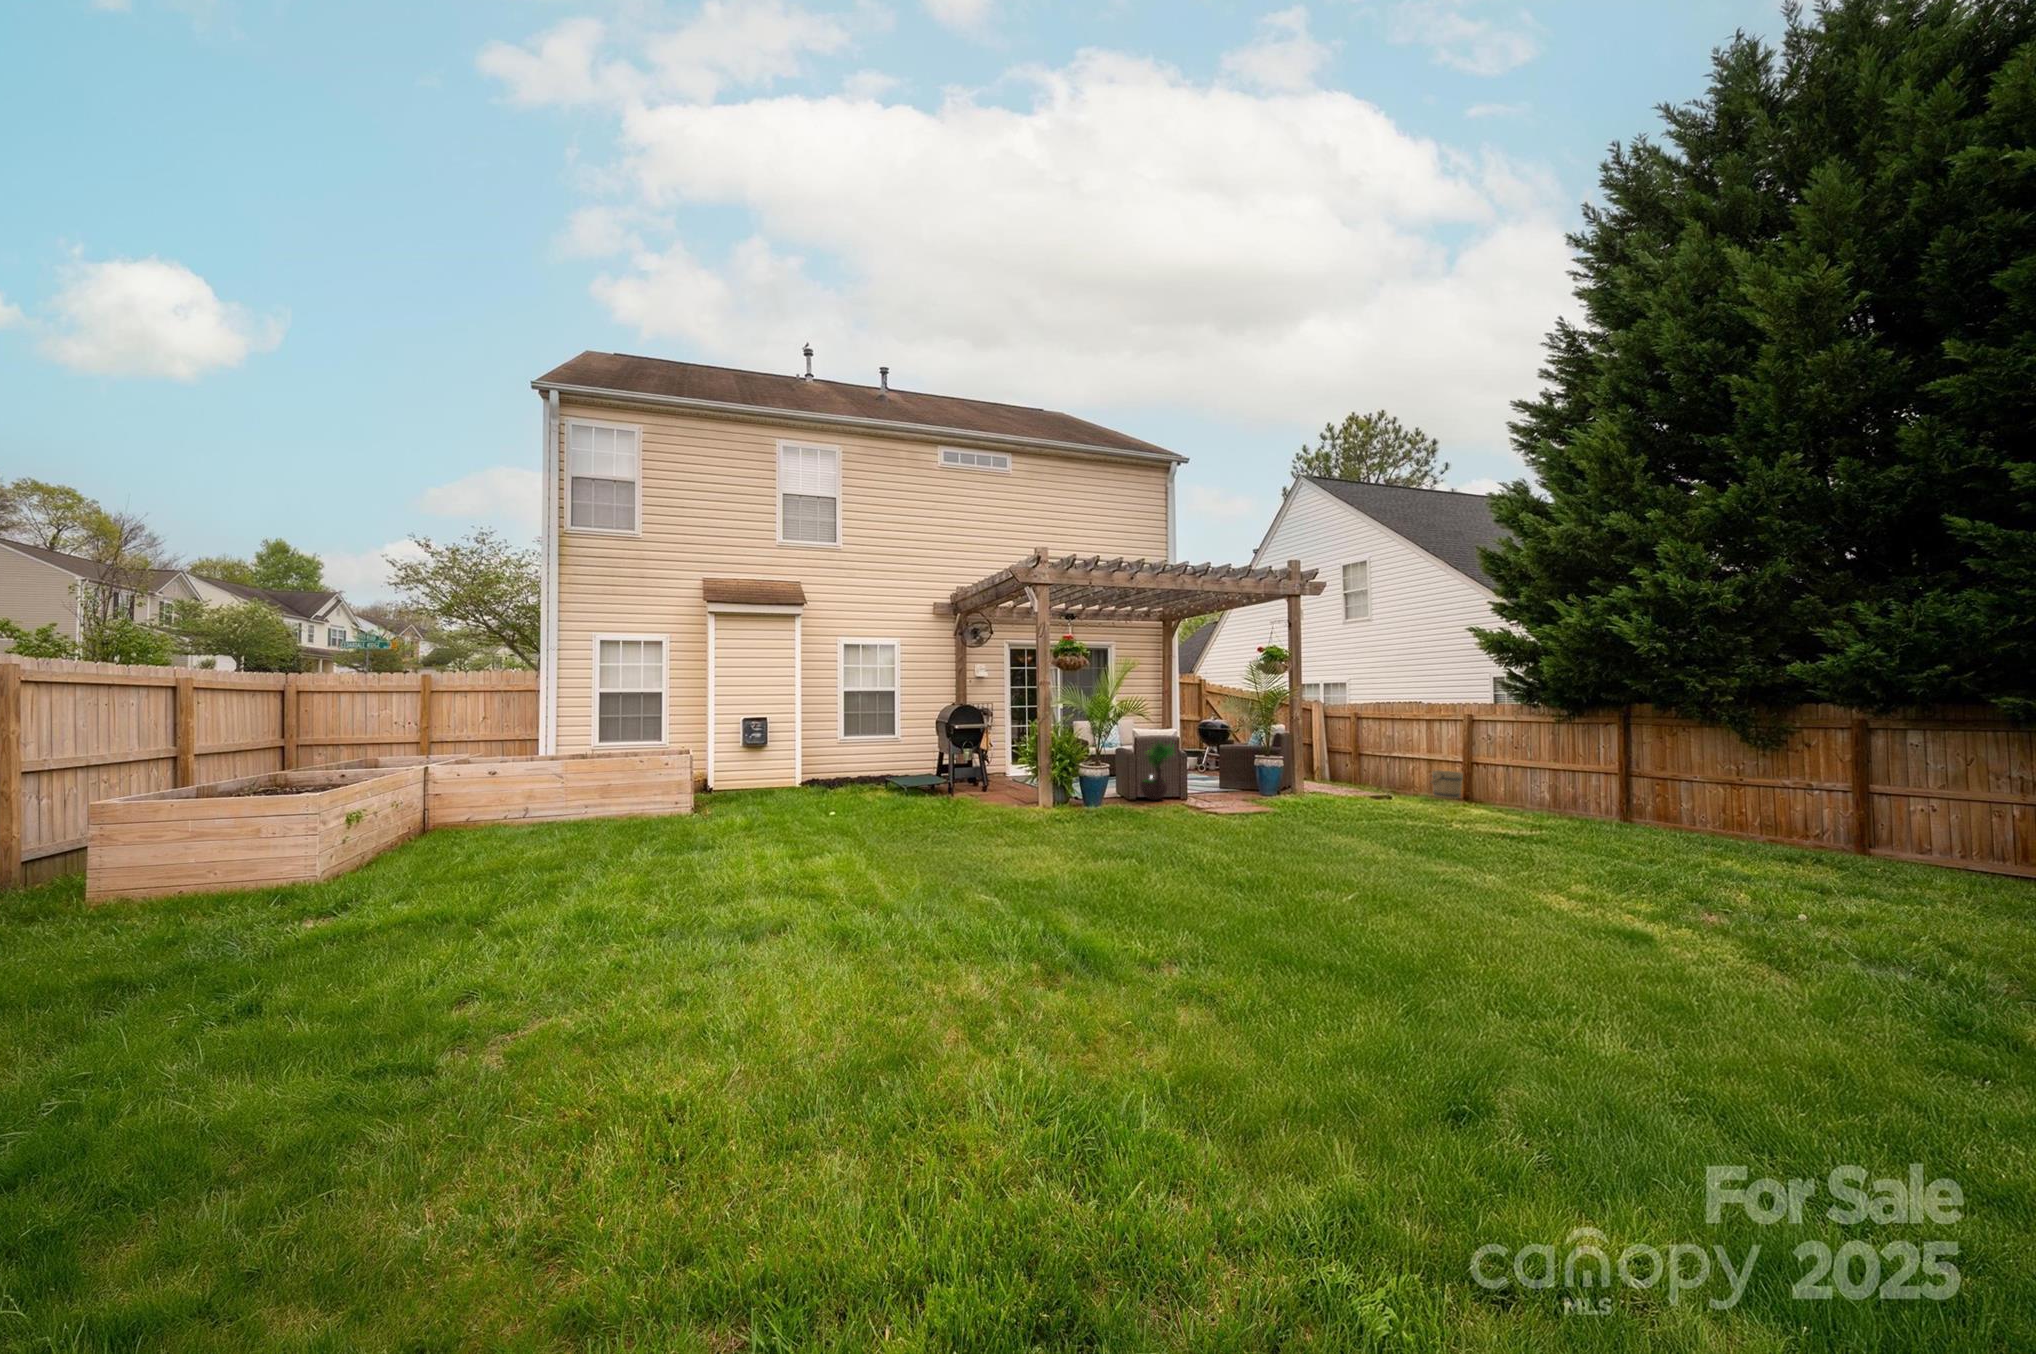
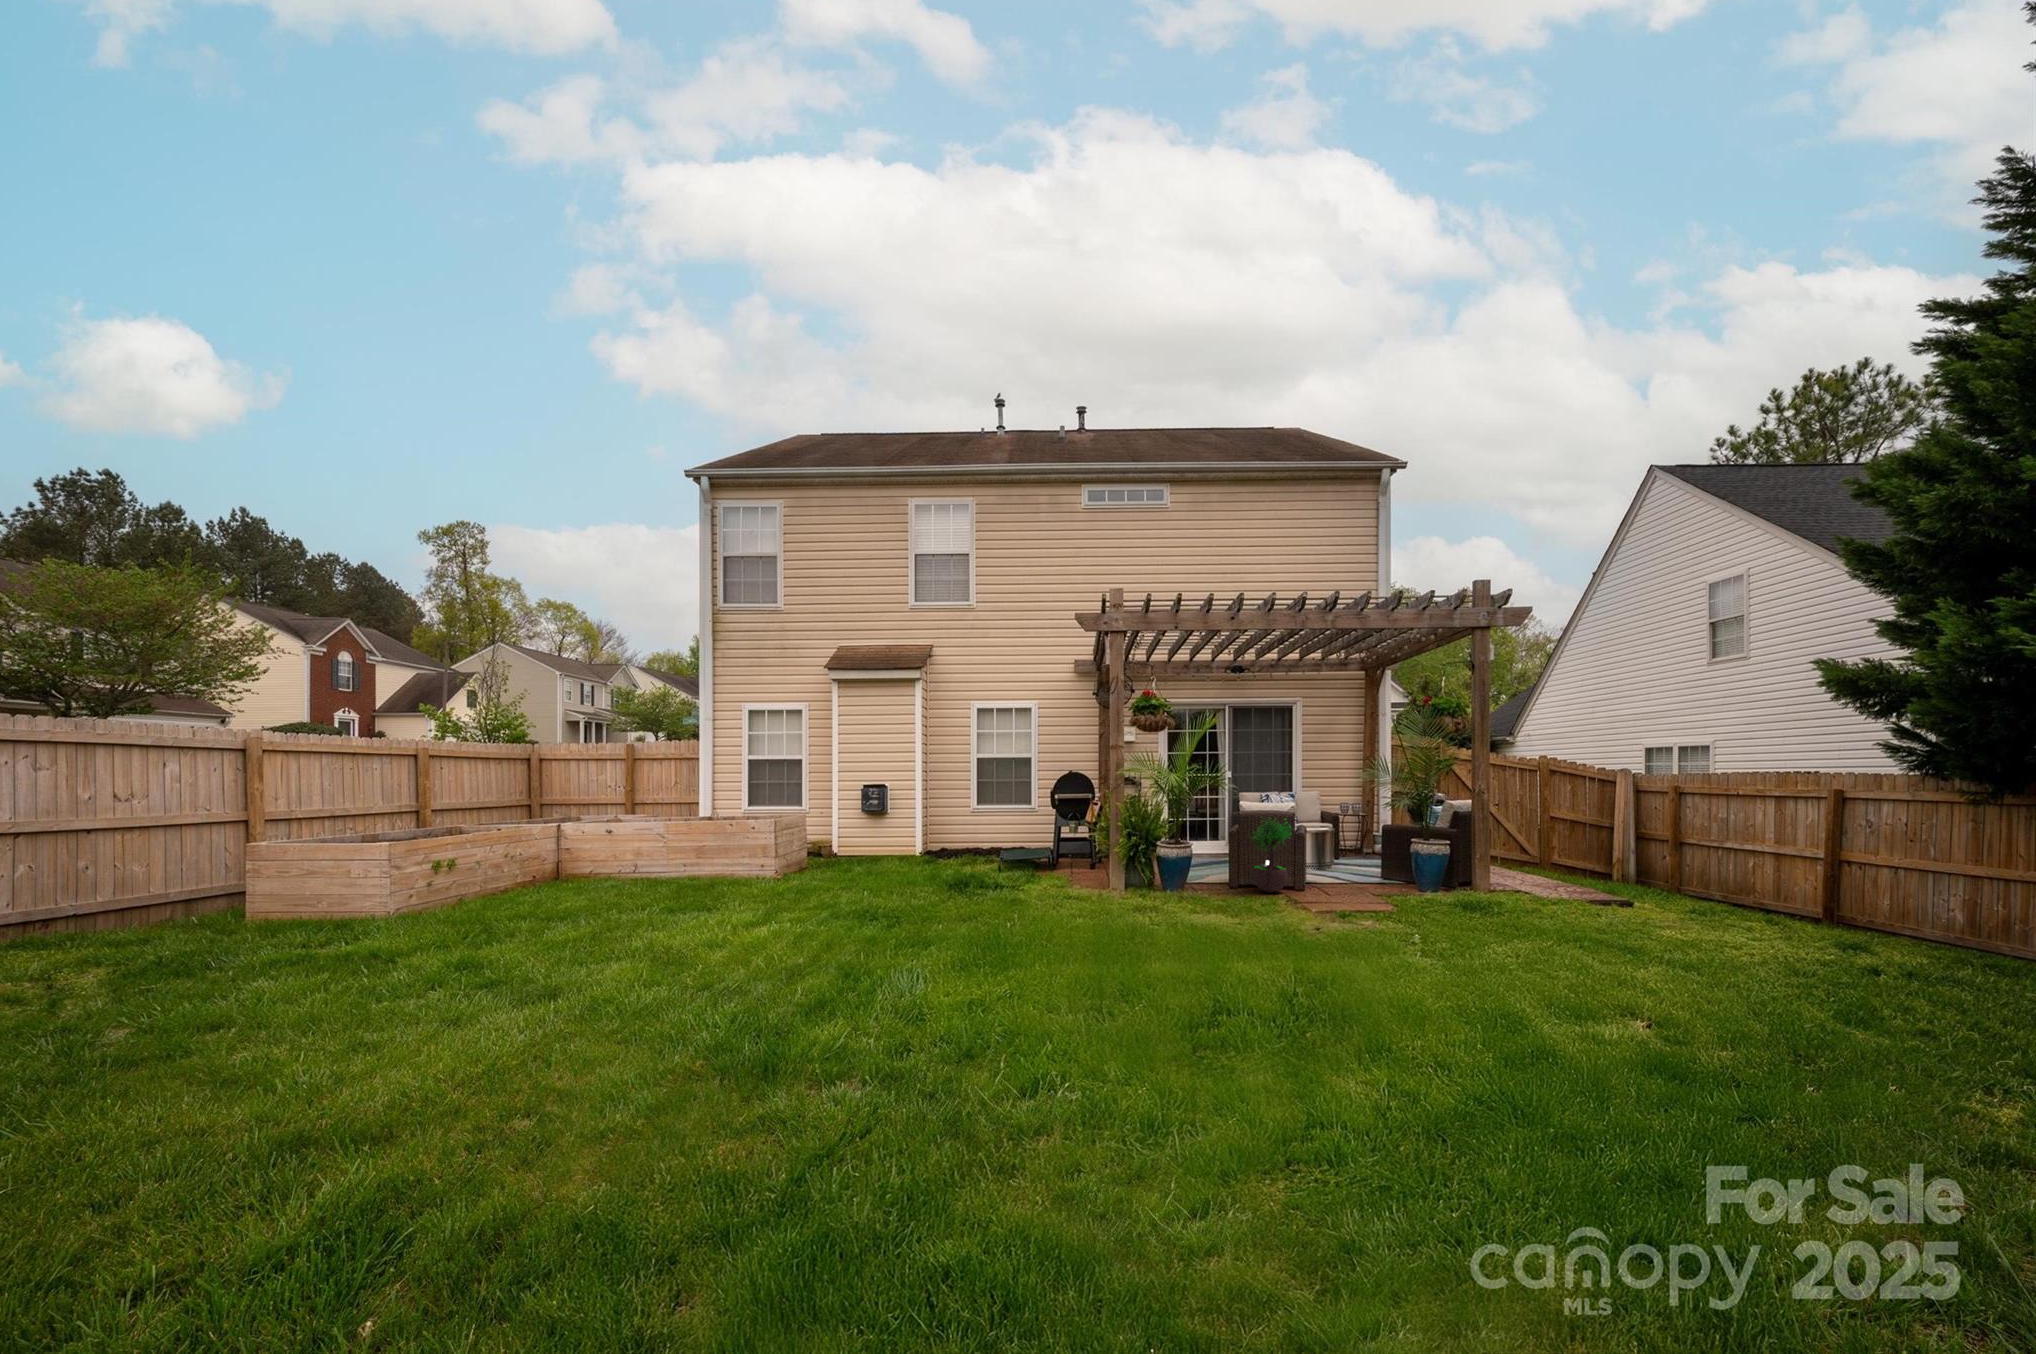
bucket: present [1431,771,1463,799] -> none [1772,879,1832,926]

